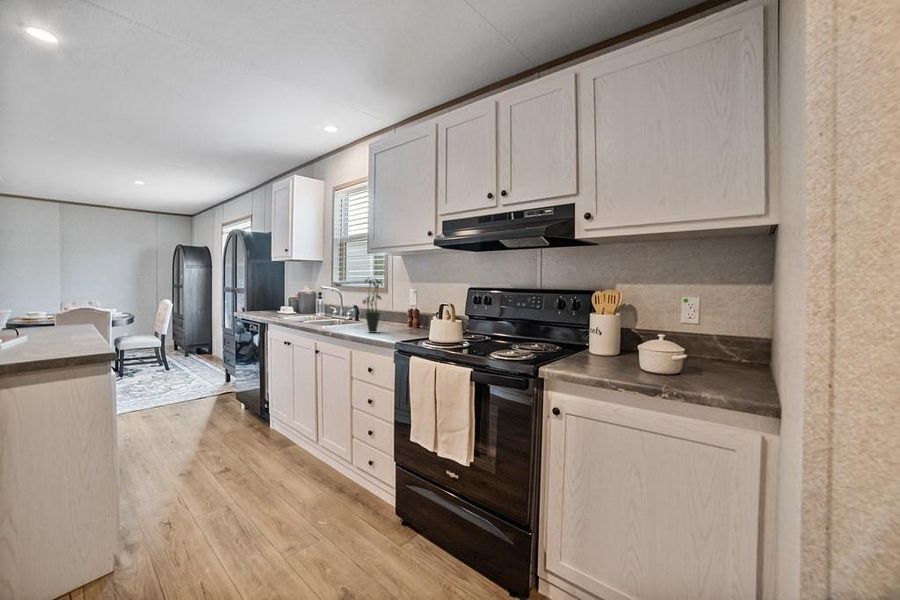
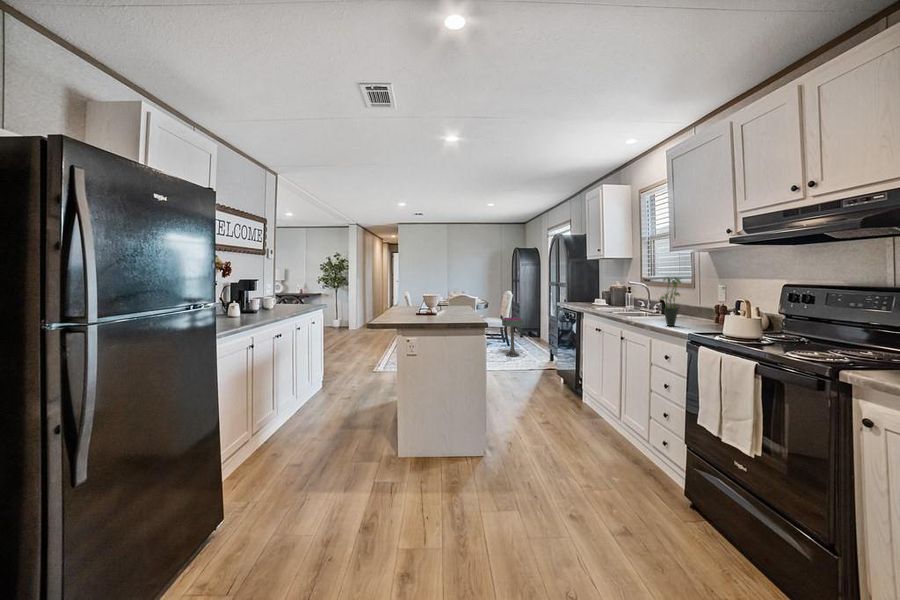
bar stool: none [150,332,184,385] -> present [502,318,522,357]

